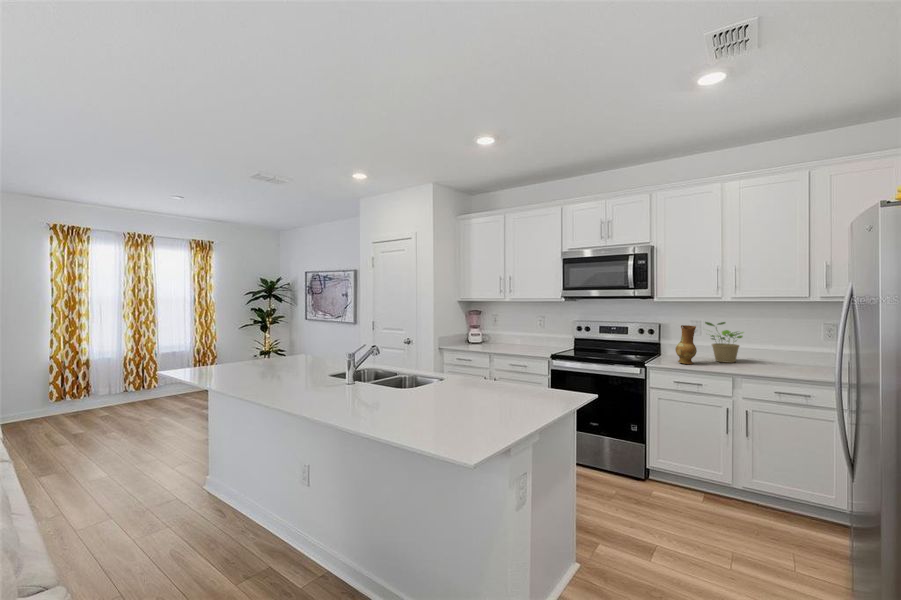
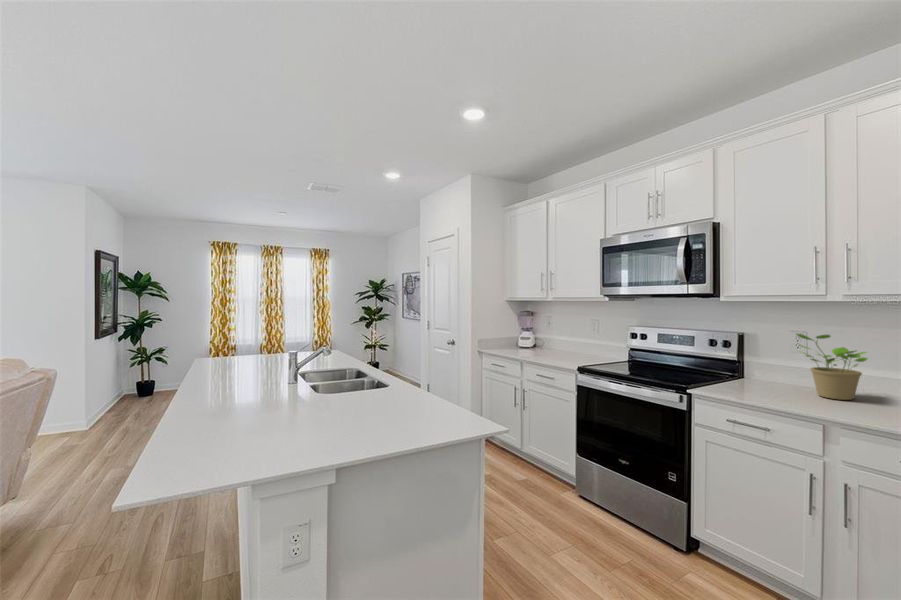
ceramic jug: present [675,325,697,364] -> none [739,337,774,396]

